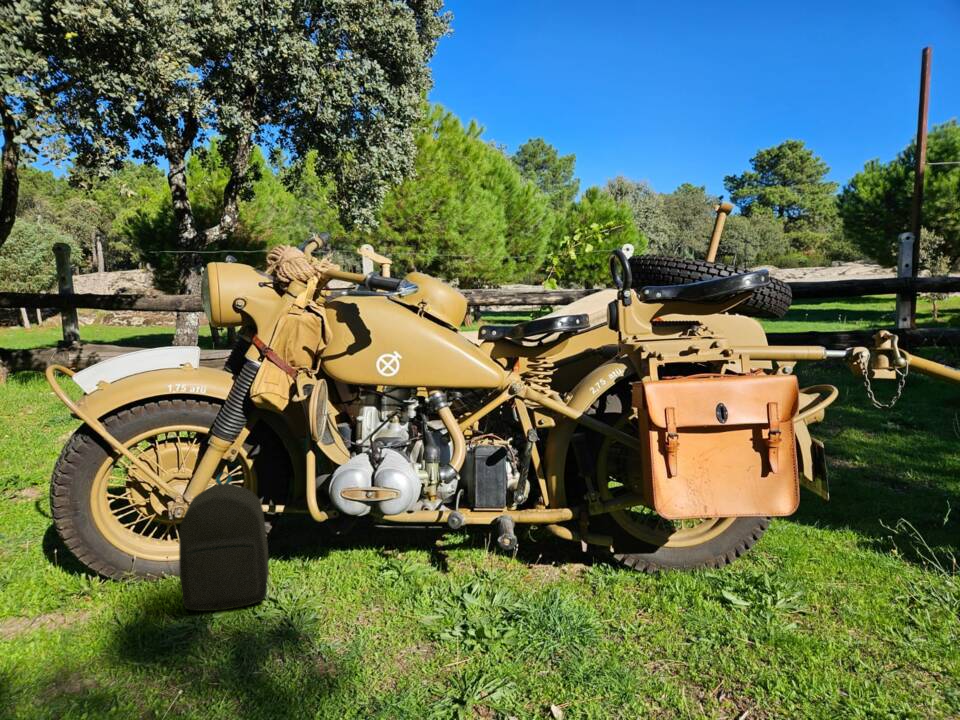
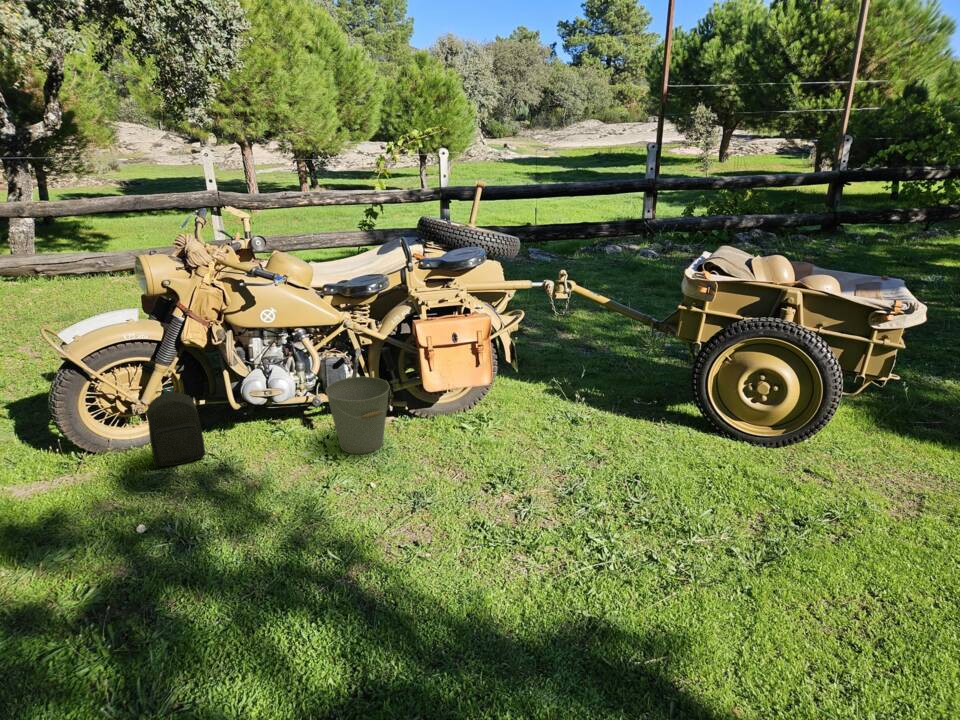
bucket: none [473,482,588,623] -> present [326,377,390,454]

